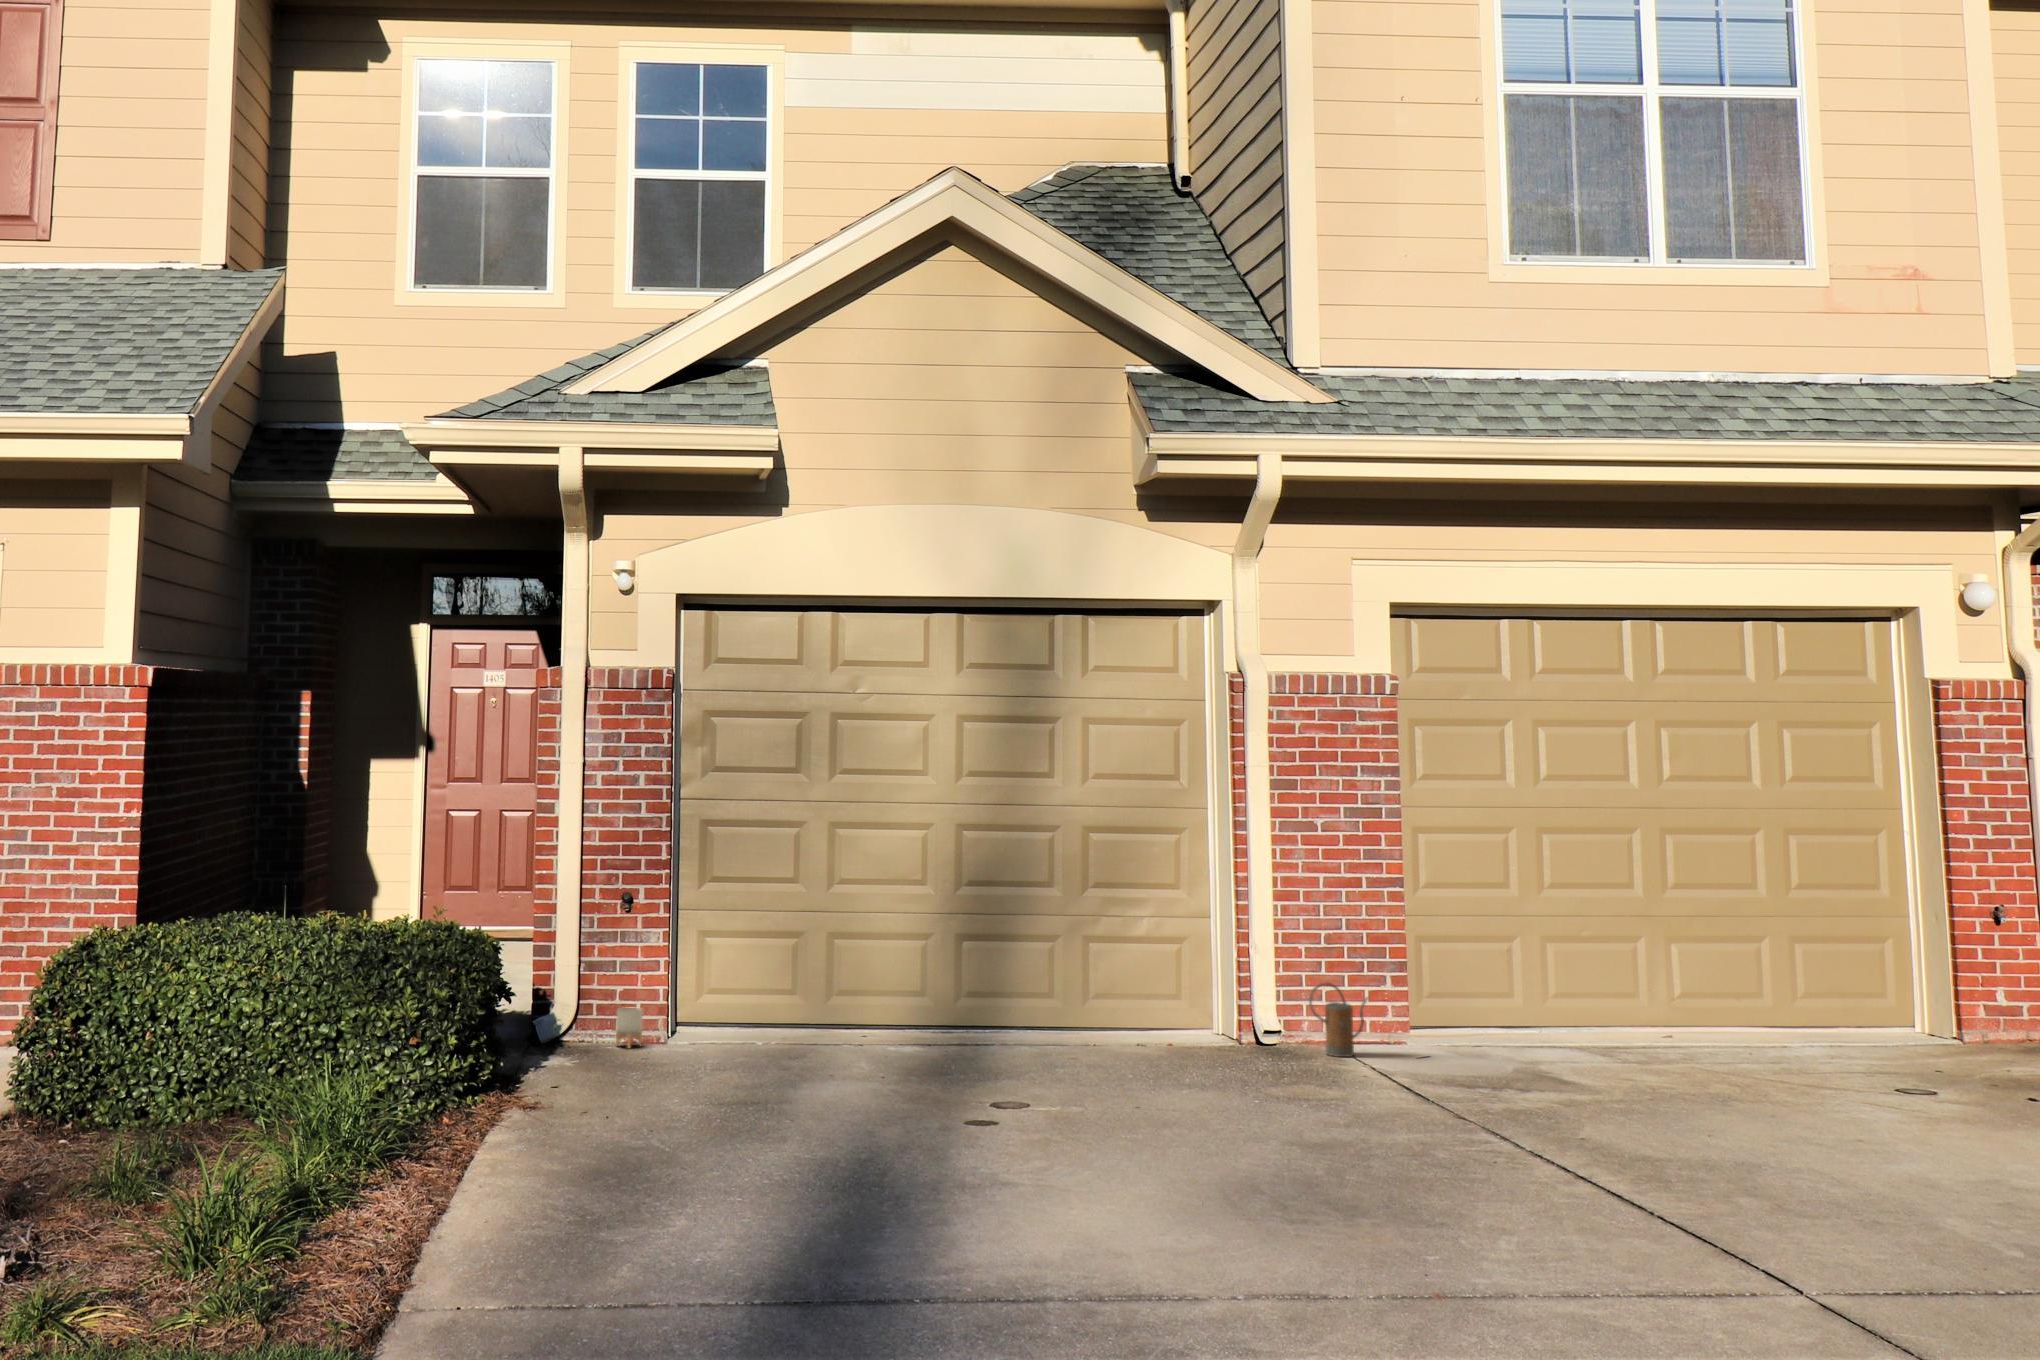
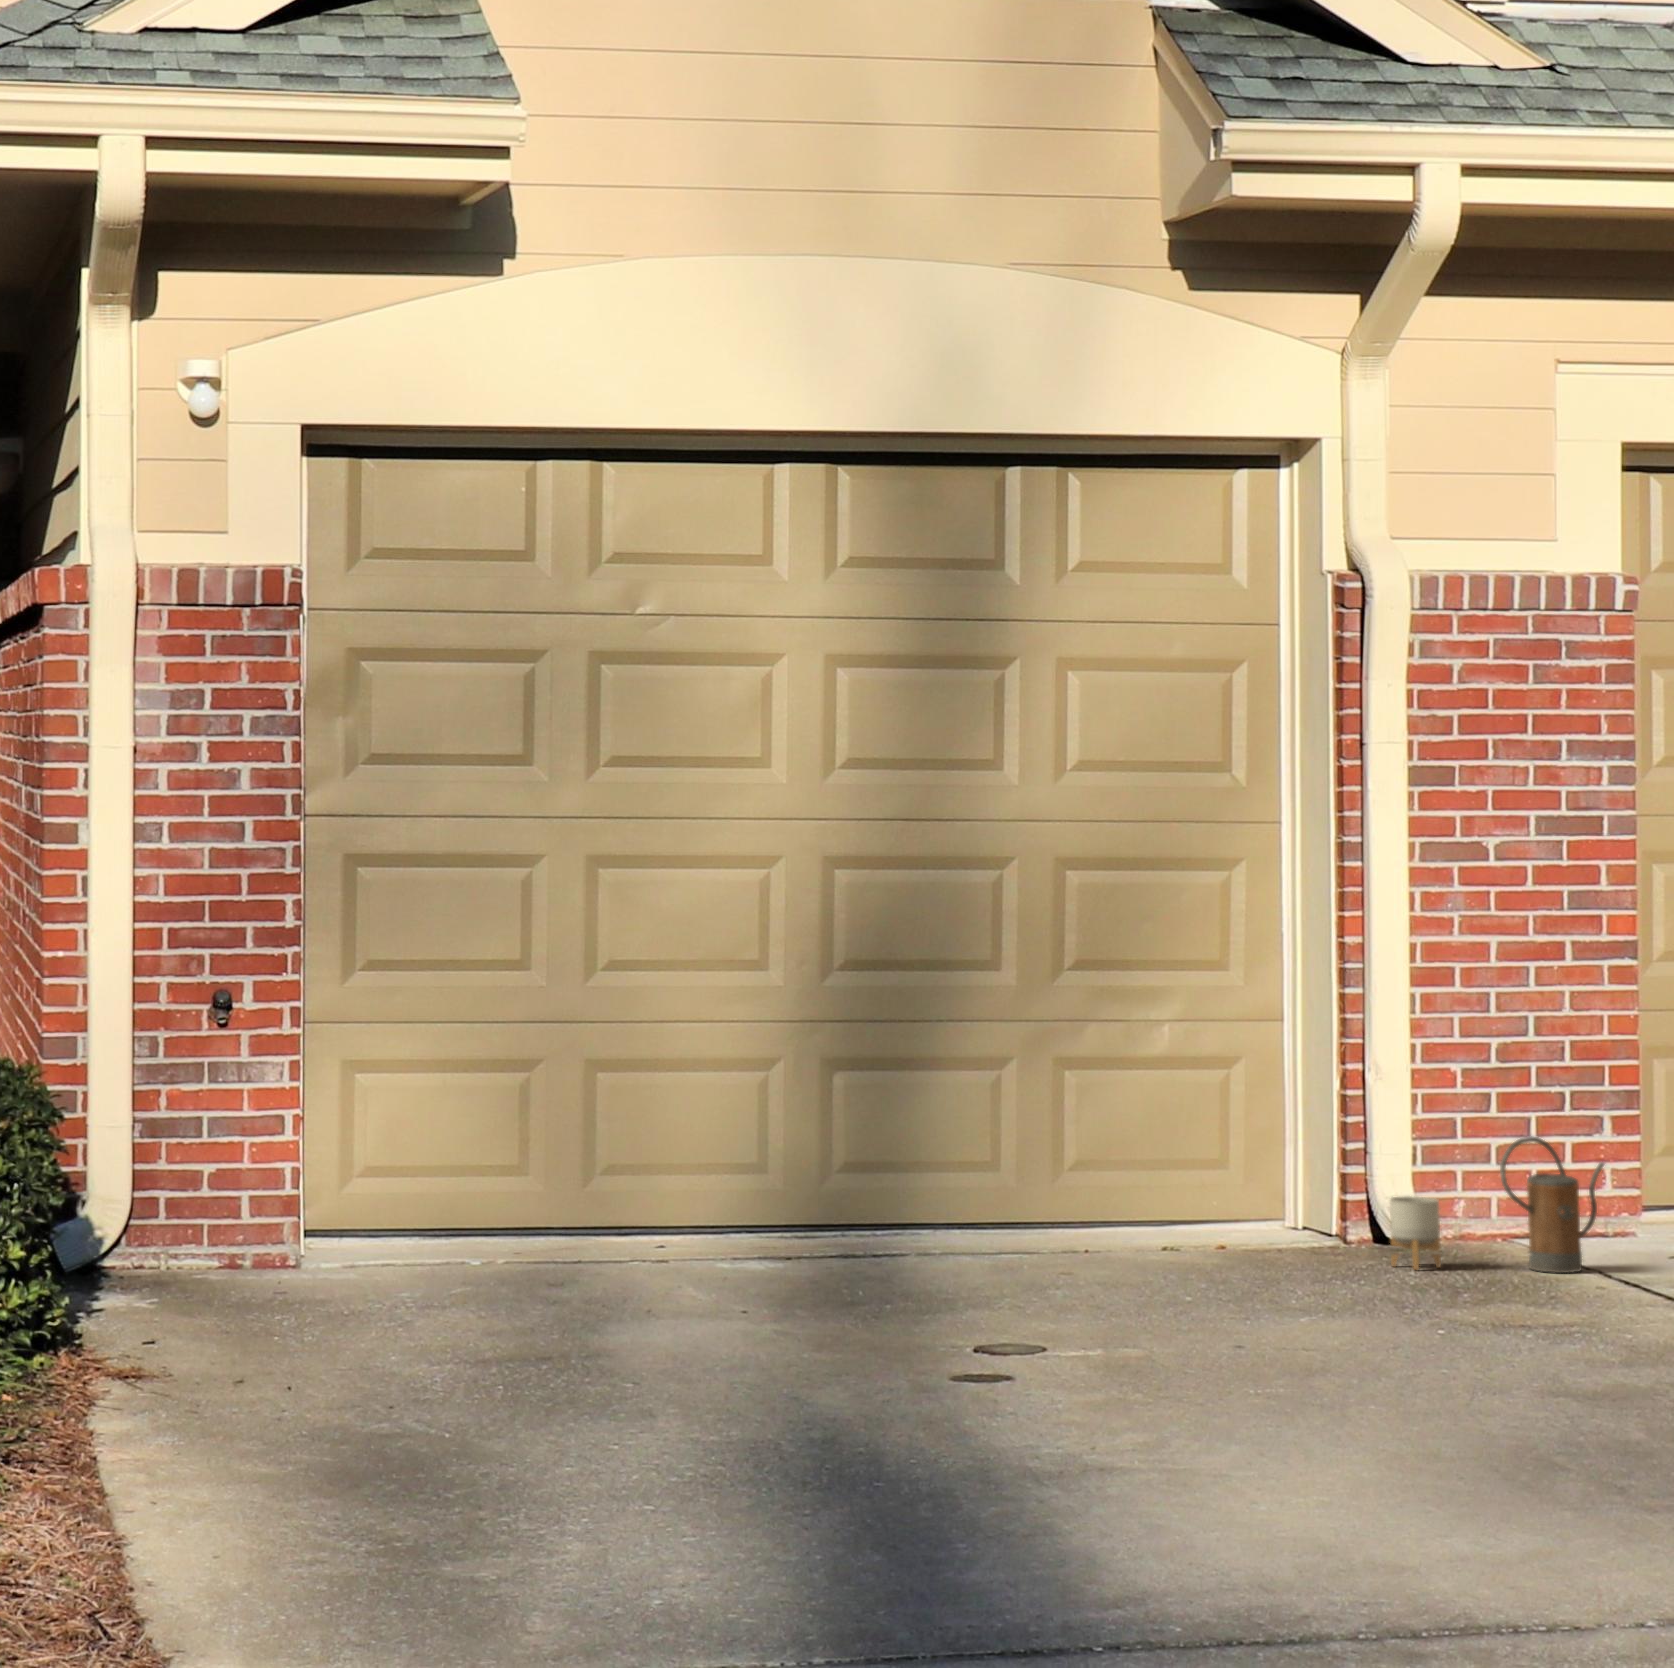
planter: present [616,1008,643,1047] -> present [1390,1196,1441,1270]

